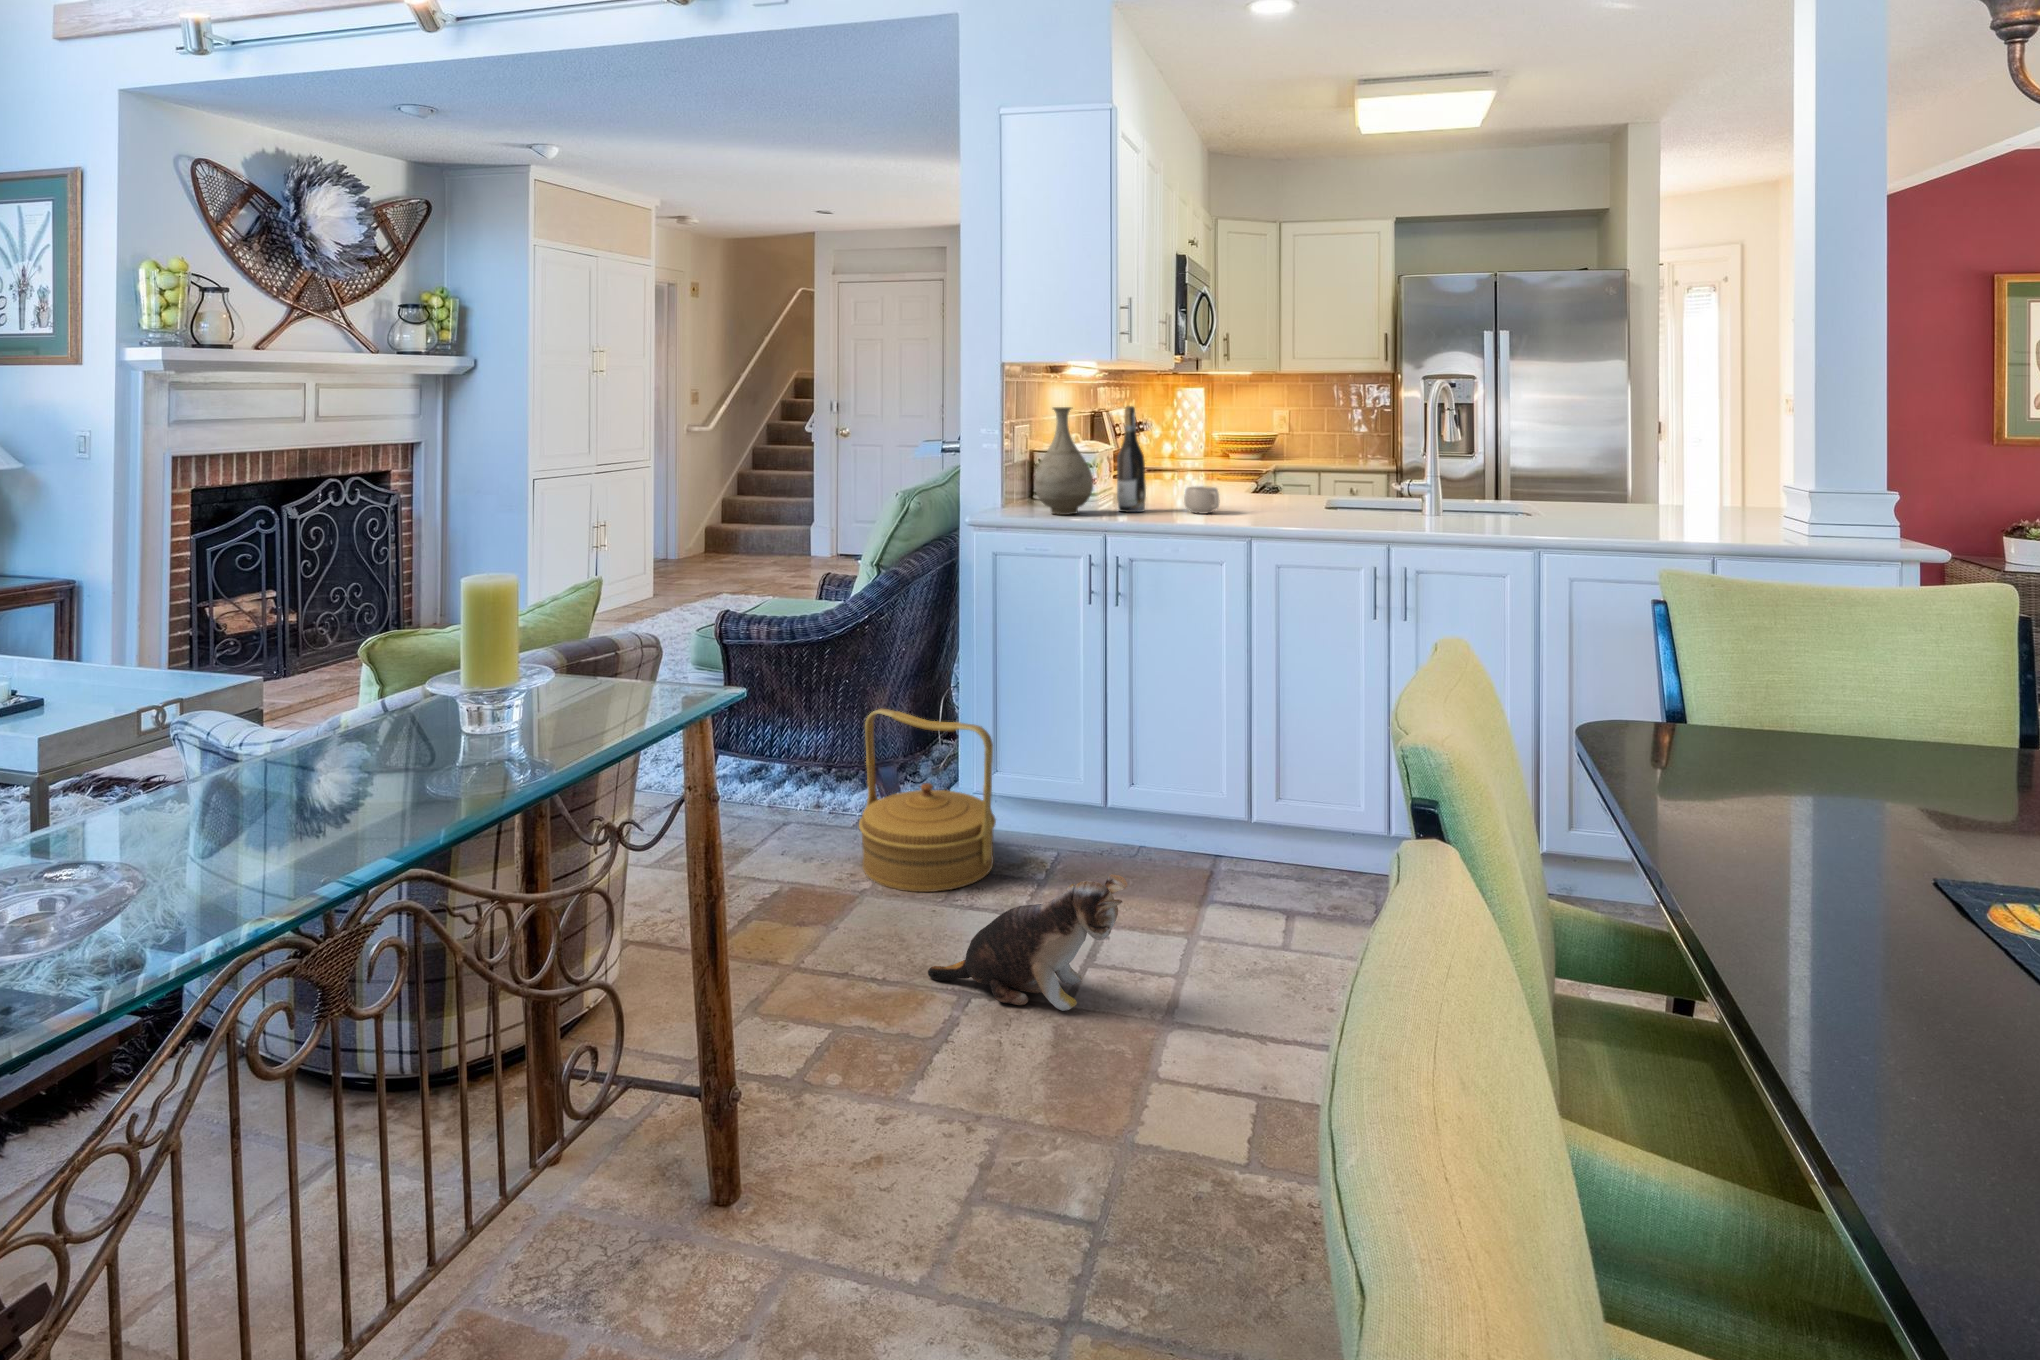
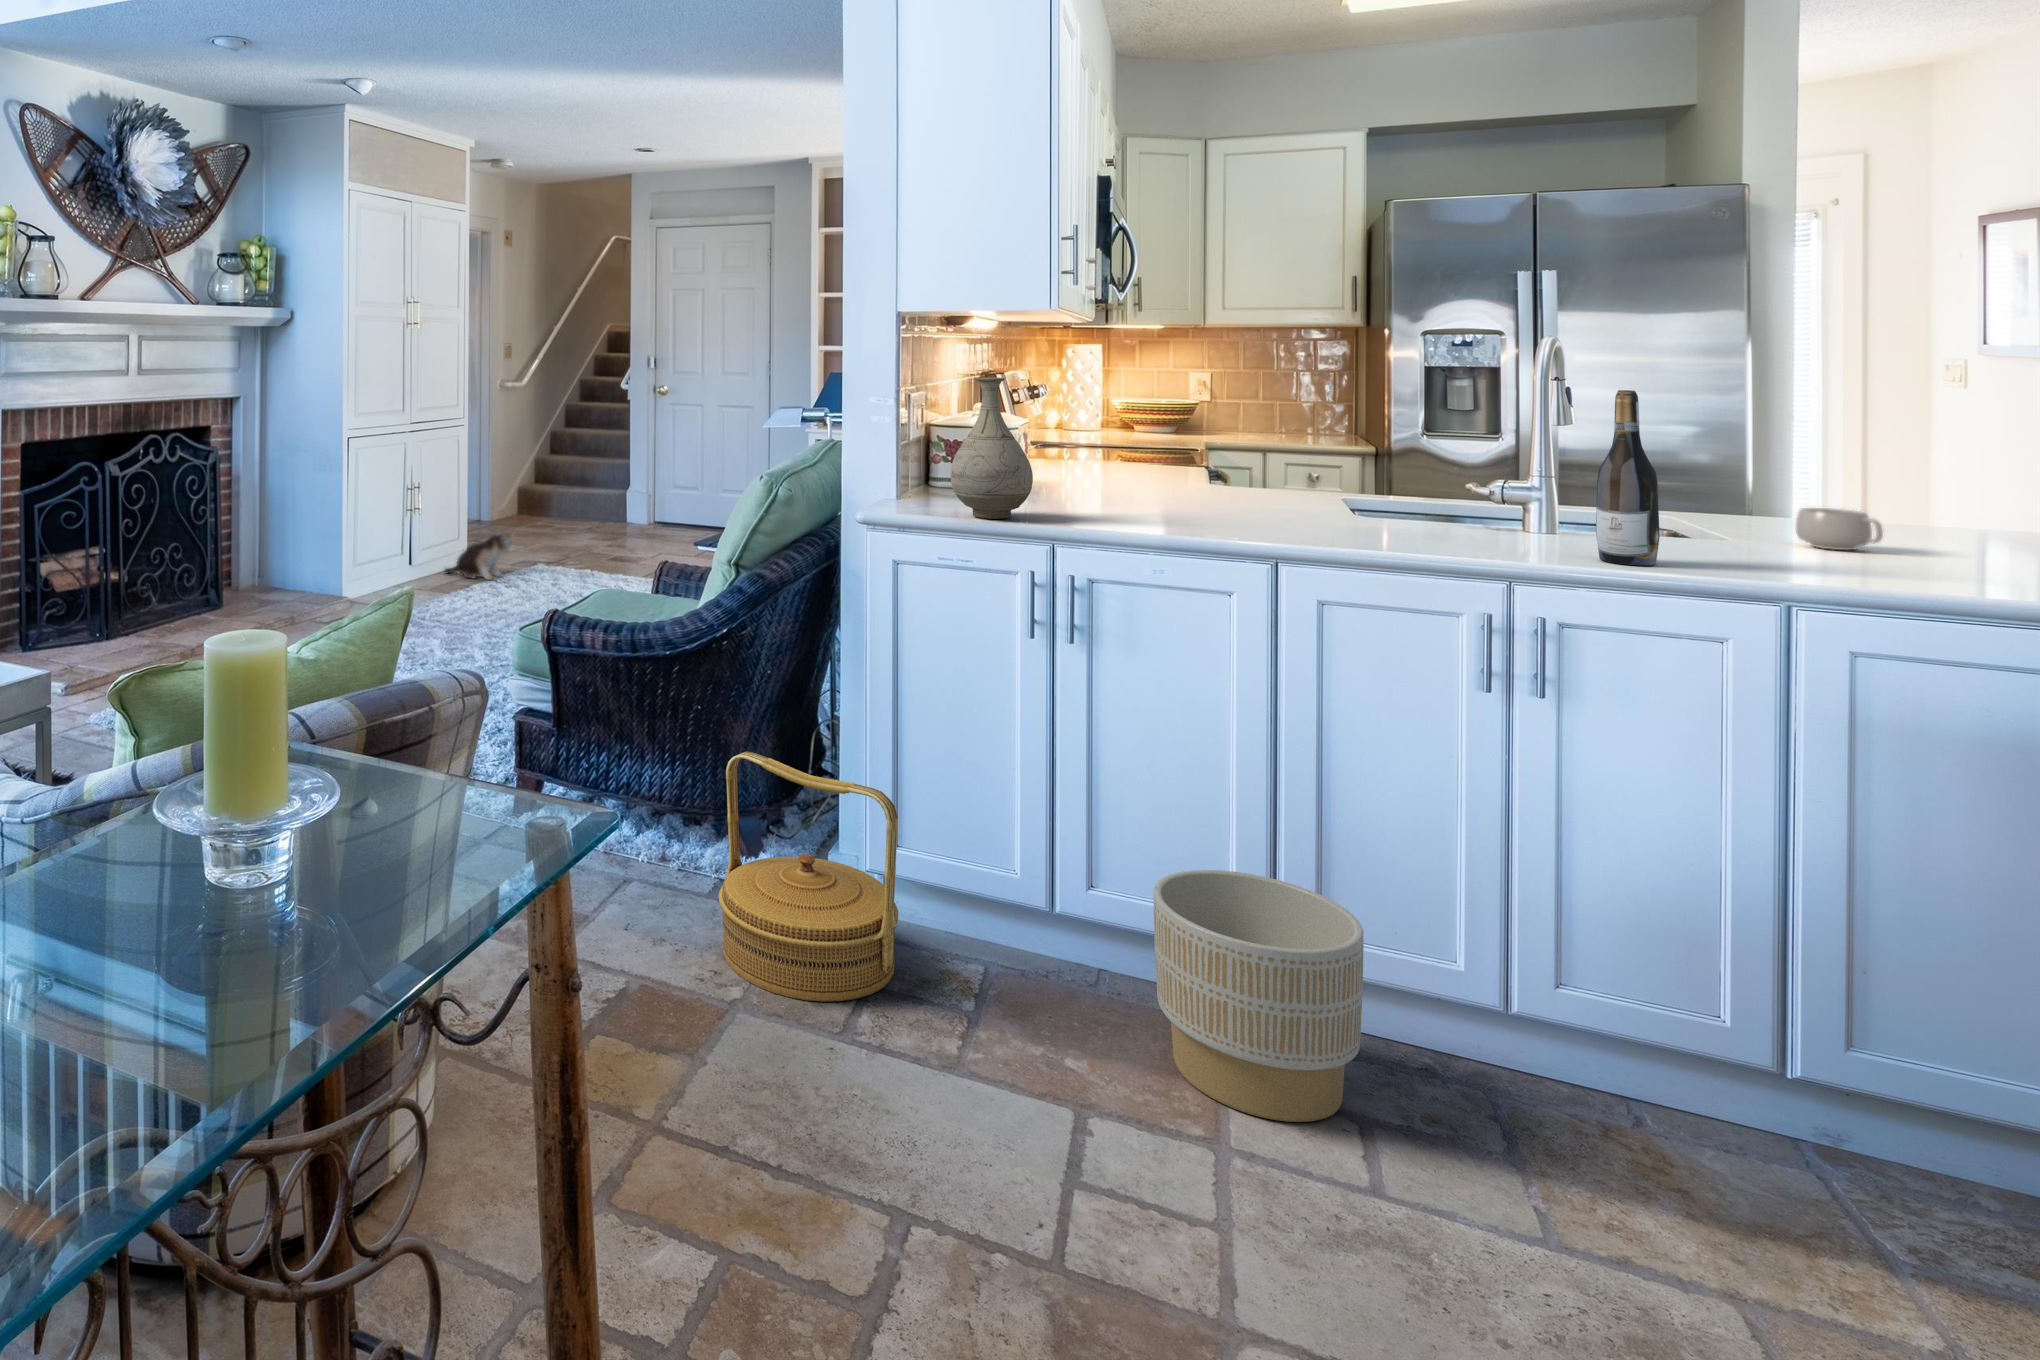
wine bottle: present [1117,406,1146,512] -> present [1596,390,1660,565]
mug: present [1184,486,1219,514] -> present [1796,508,1883,550]
planter: none [1169,761,1301,926] -> present [1153,870,1364,1122]
plush toy: present [928,874,1127,1011] -> present [445,531,515,580]

